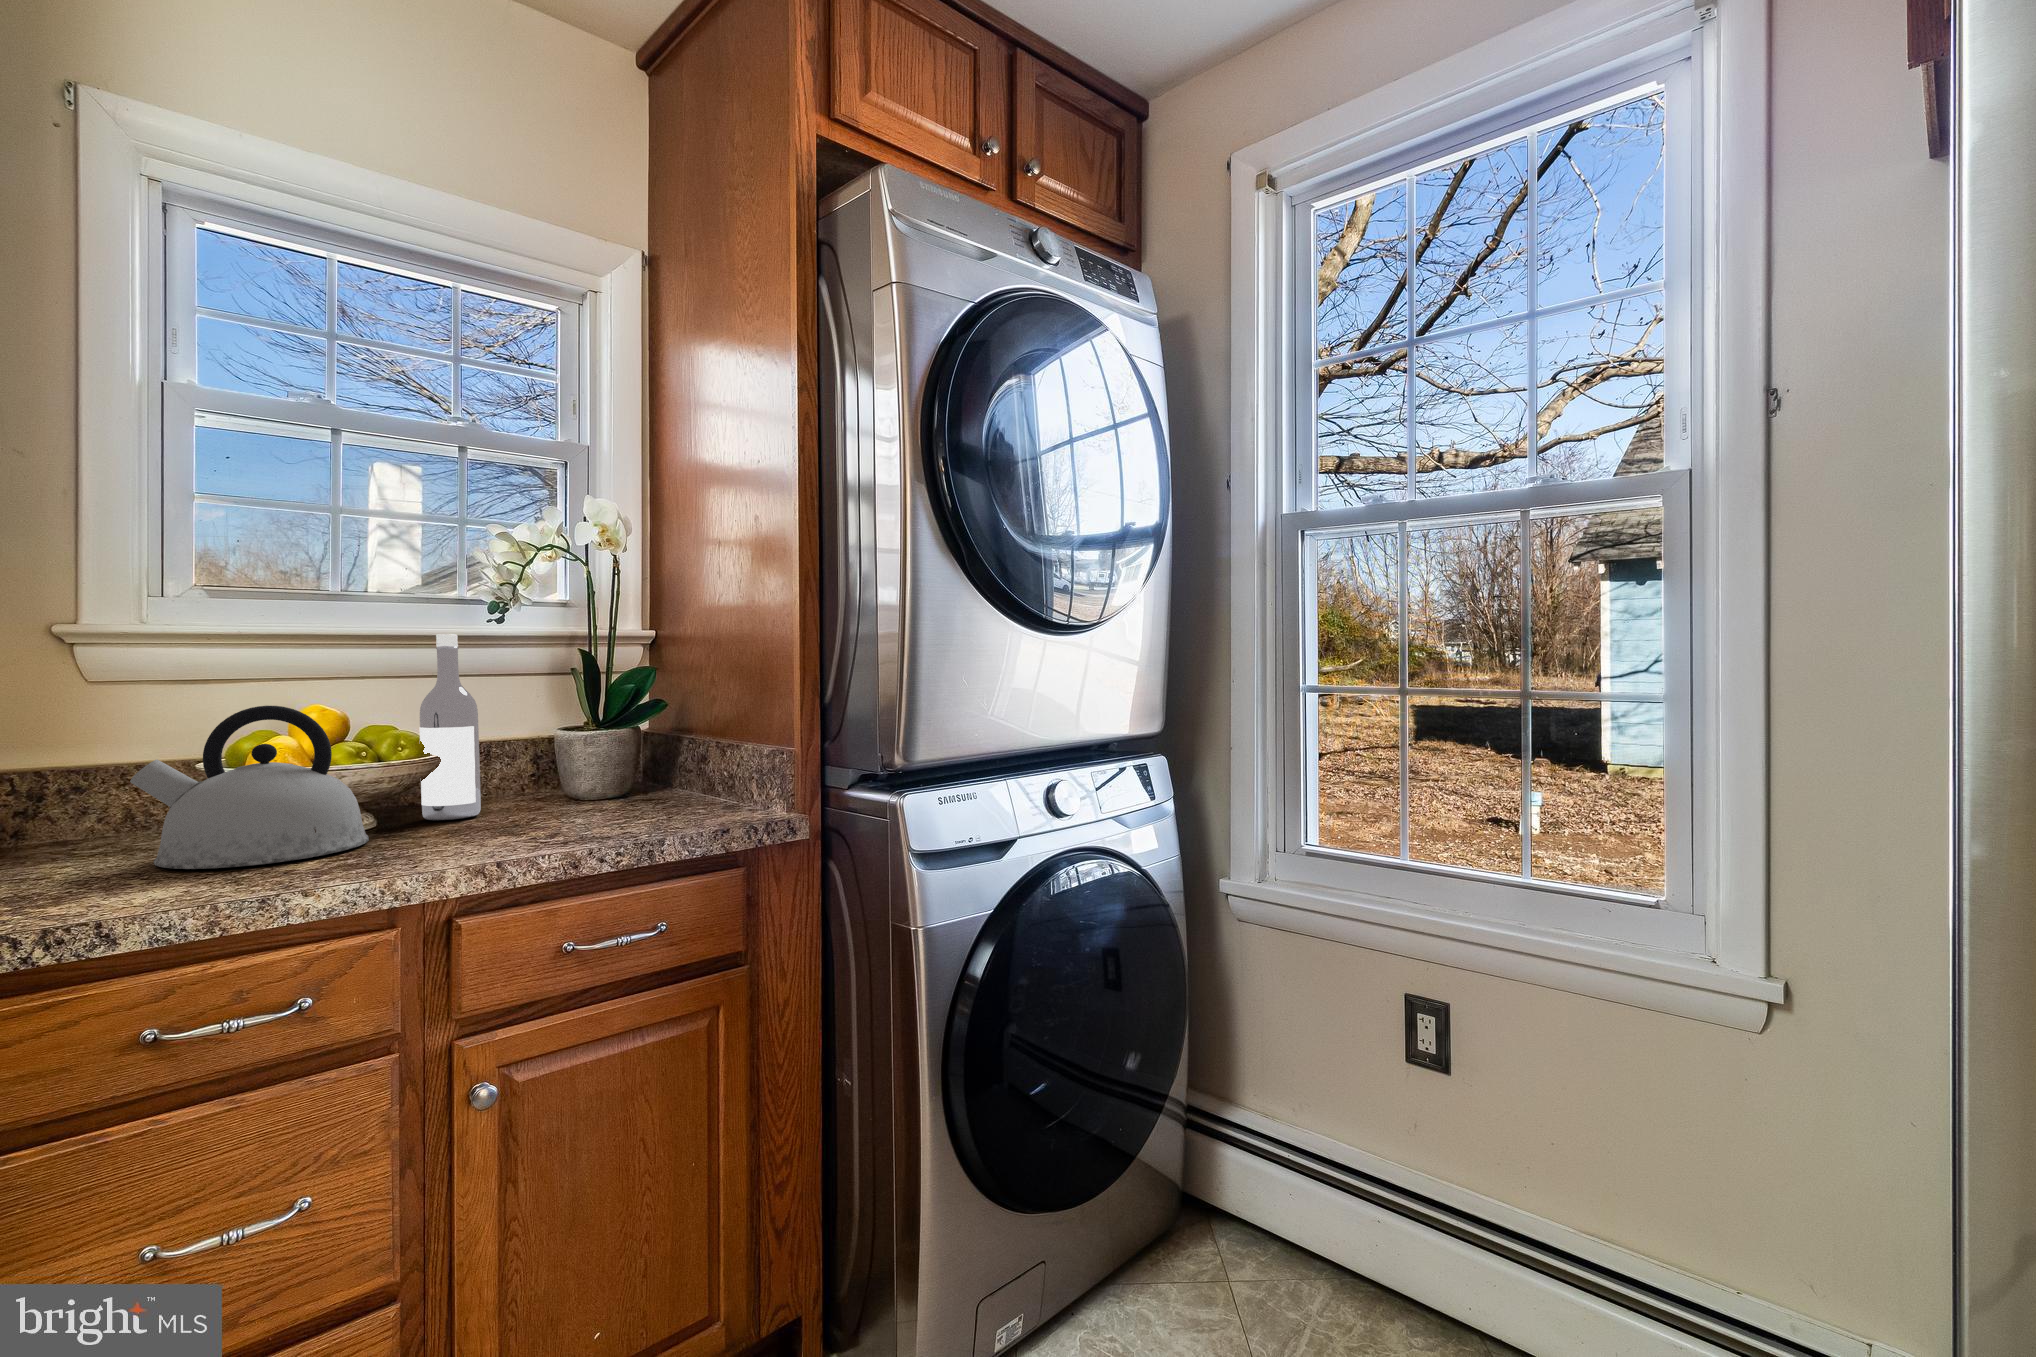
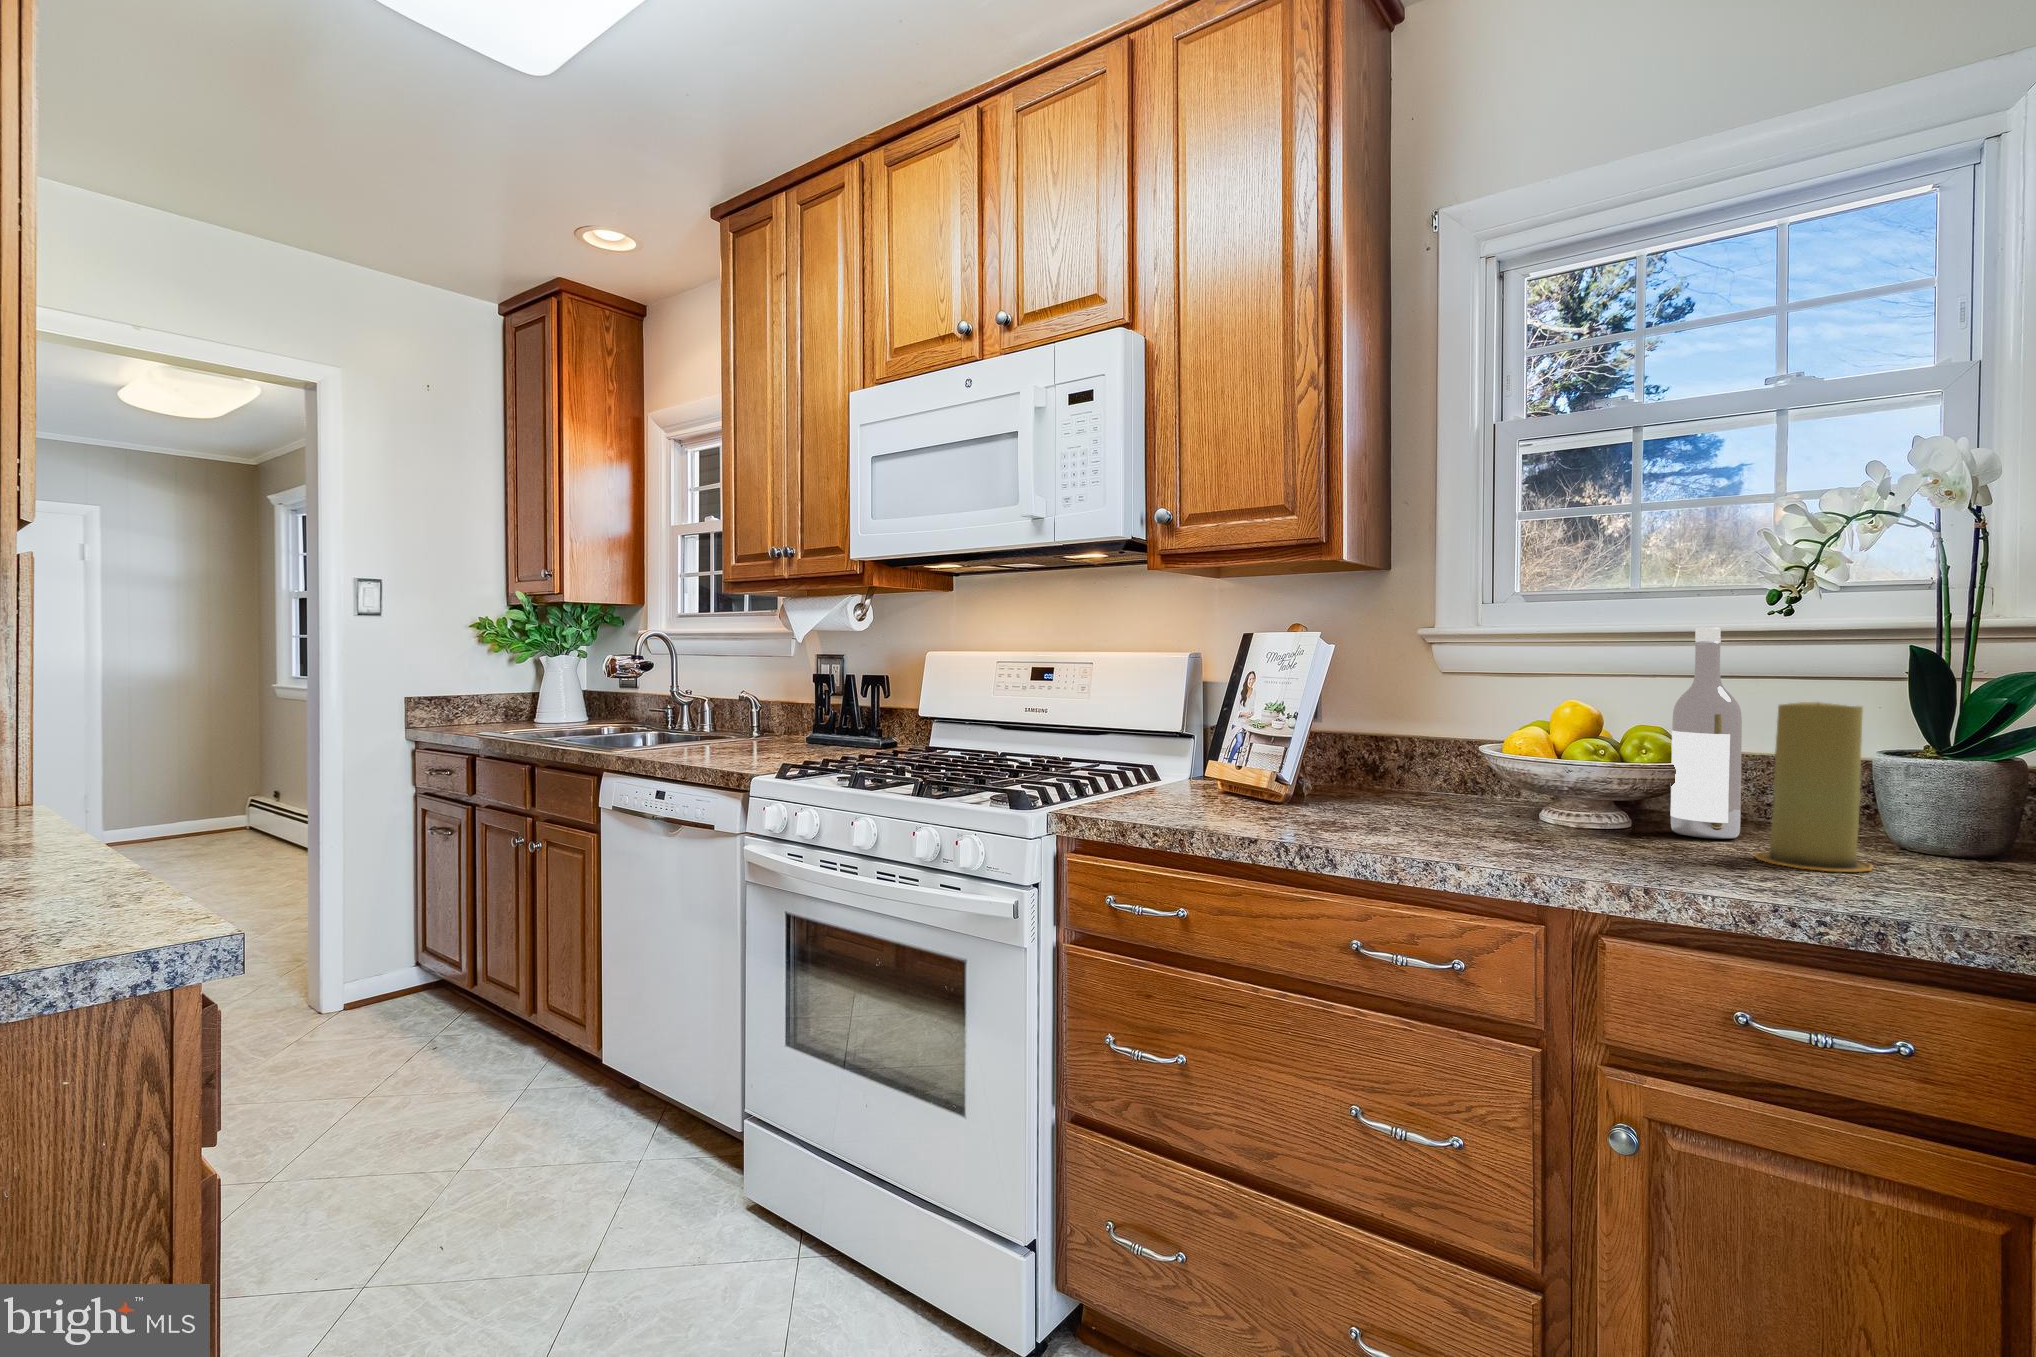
candle: none [518,694,598,825] -> present [1755,702,1873,872]
kettle: present [130,706,369,869] -> none [1411,696,1586,841]

